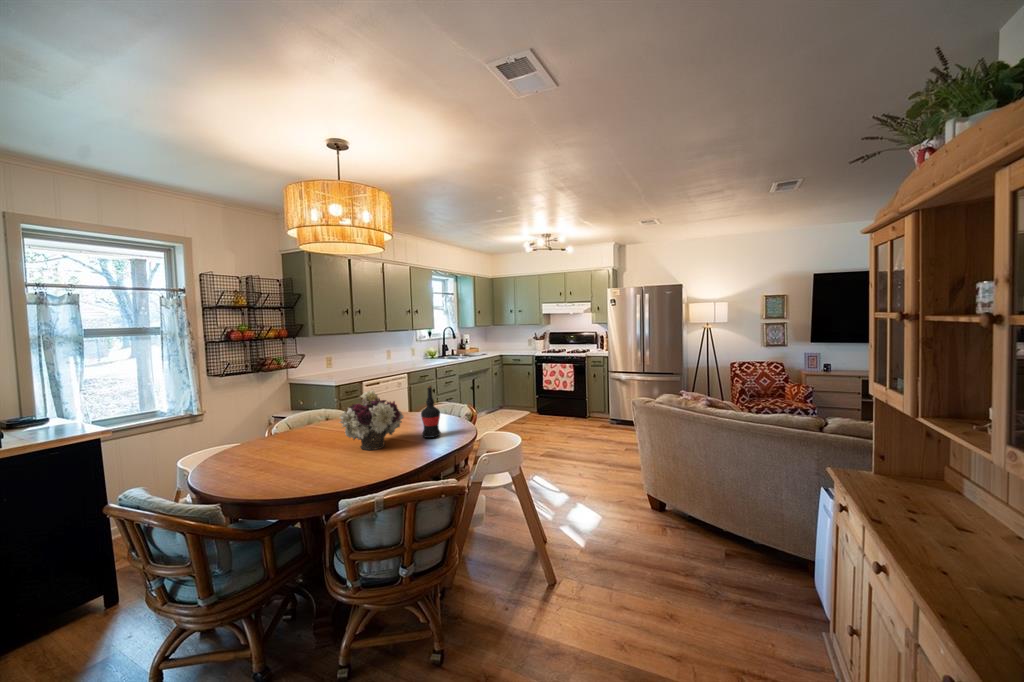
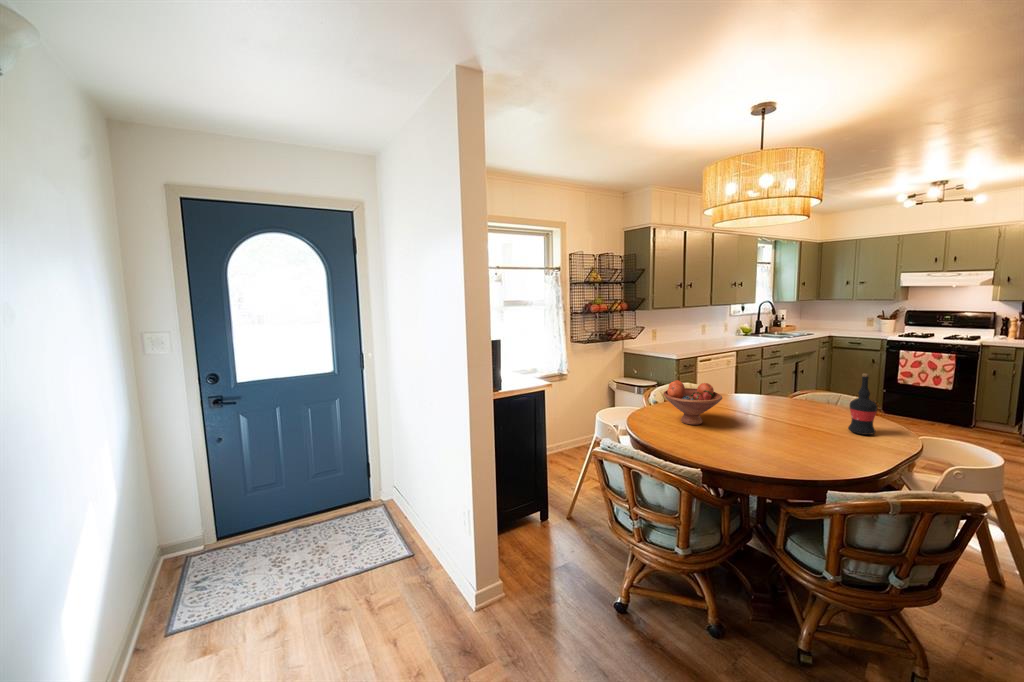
flower arrangement: present [339,390,404,450] -> none [759,374,833,438]
fruit bowl: none [250,408,313,453] -> present [663,380,722,425]

